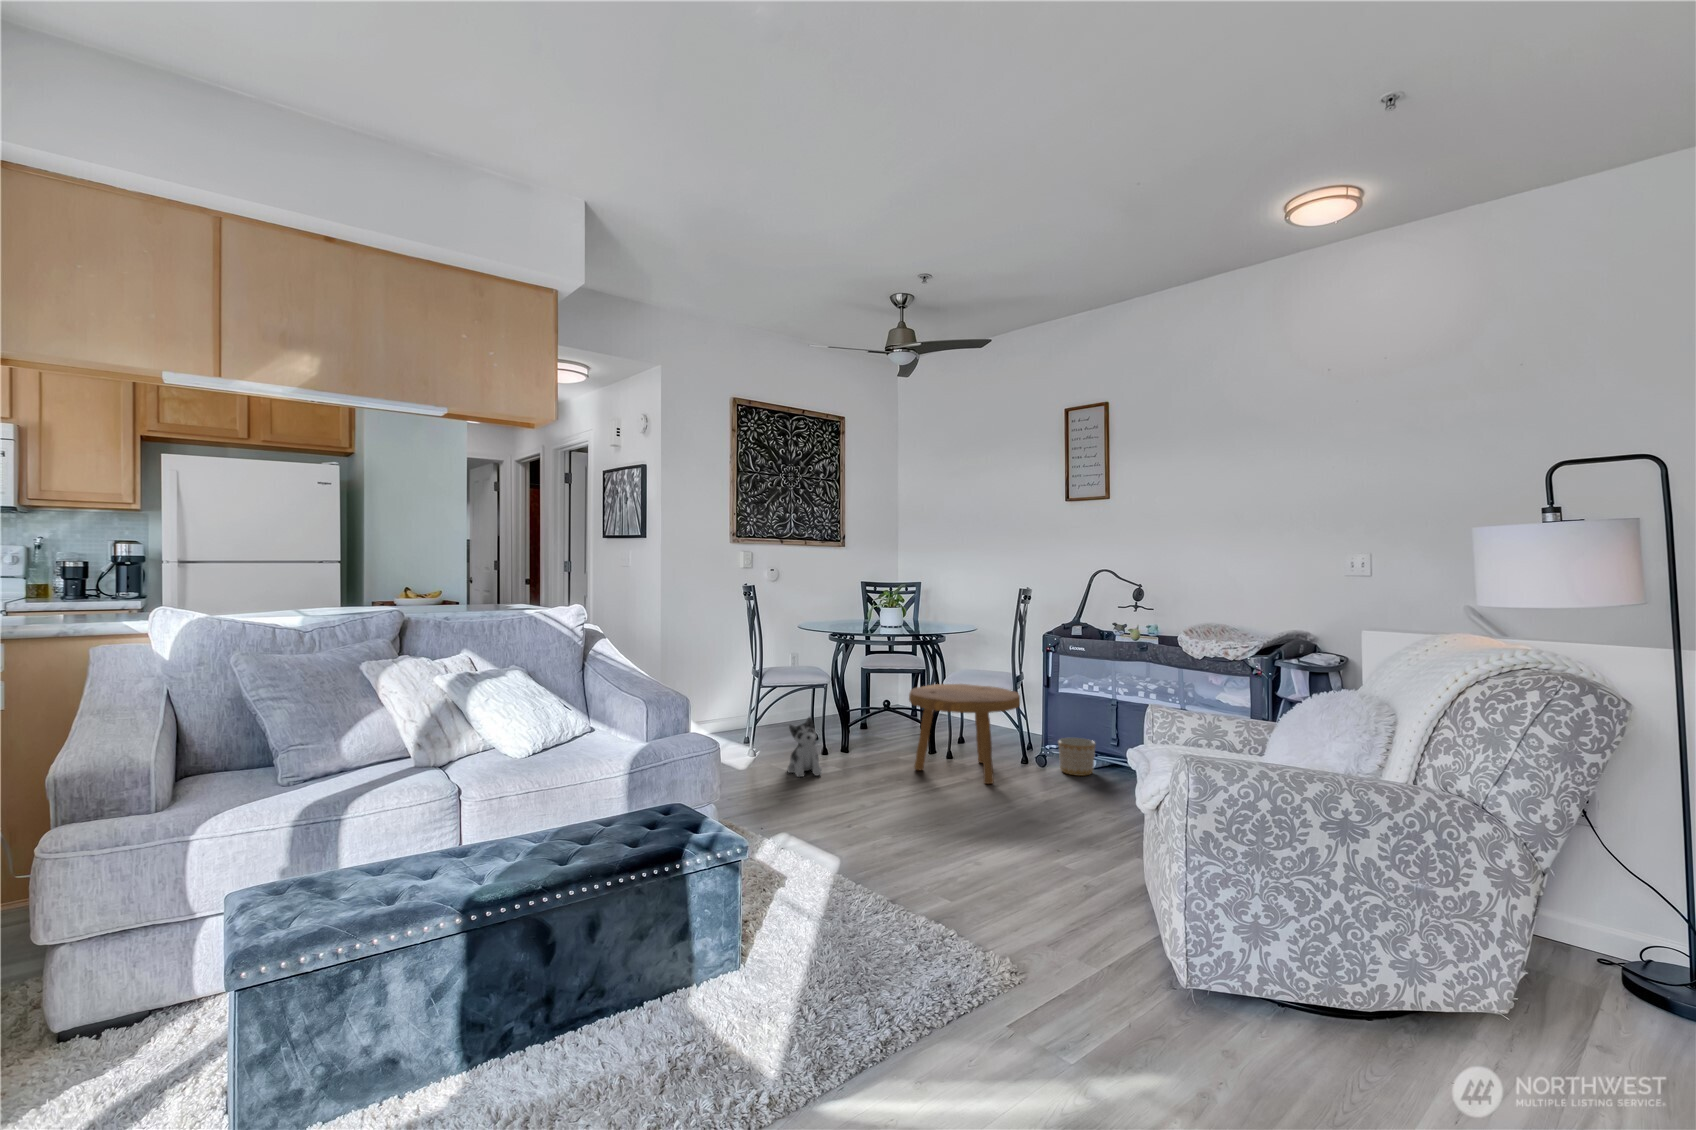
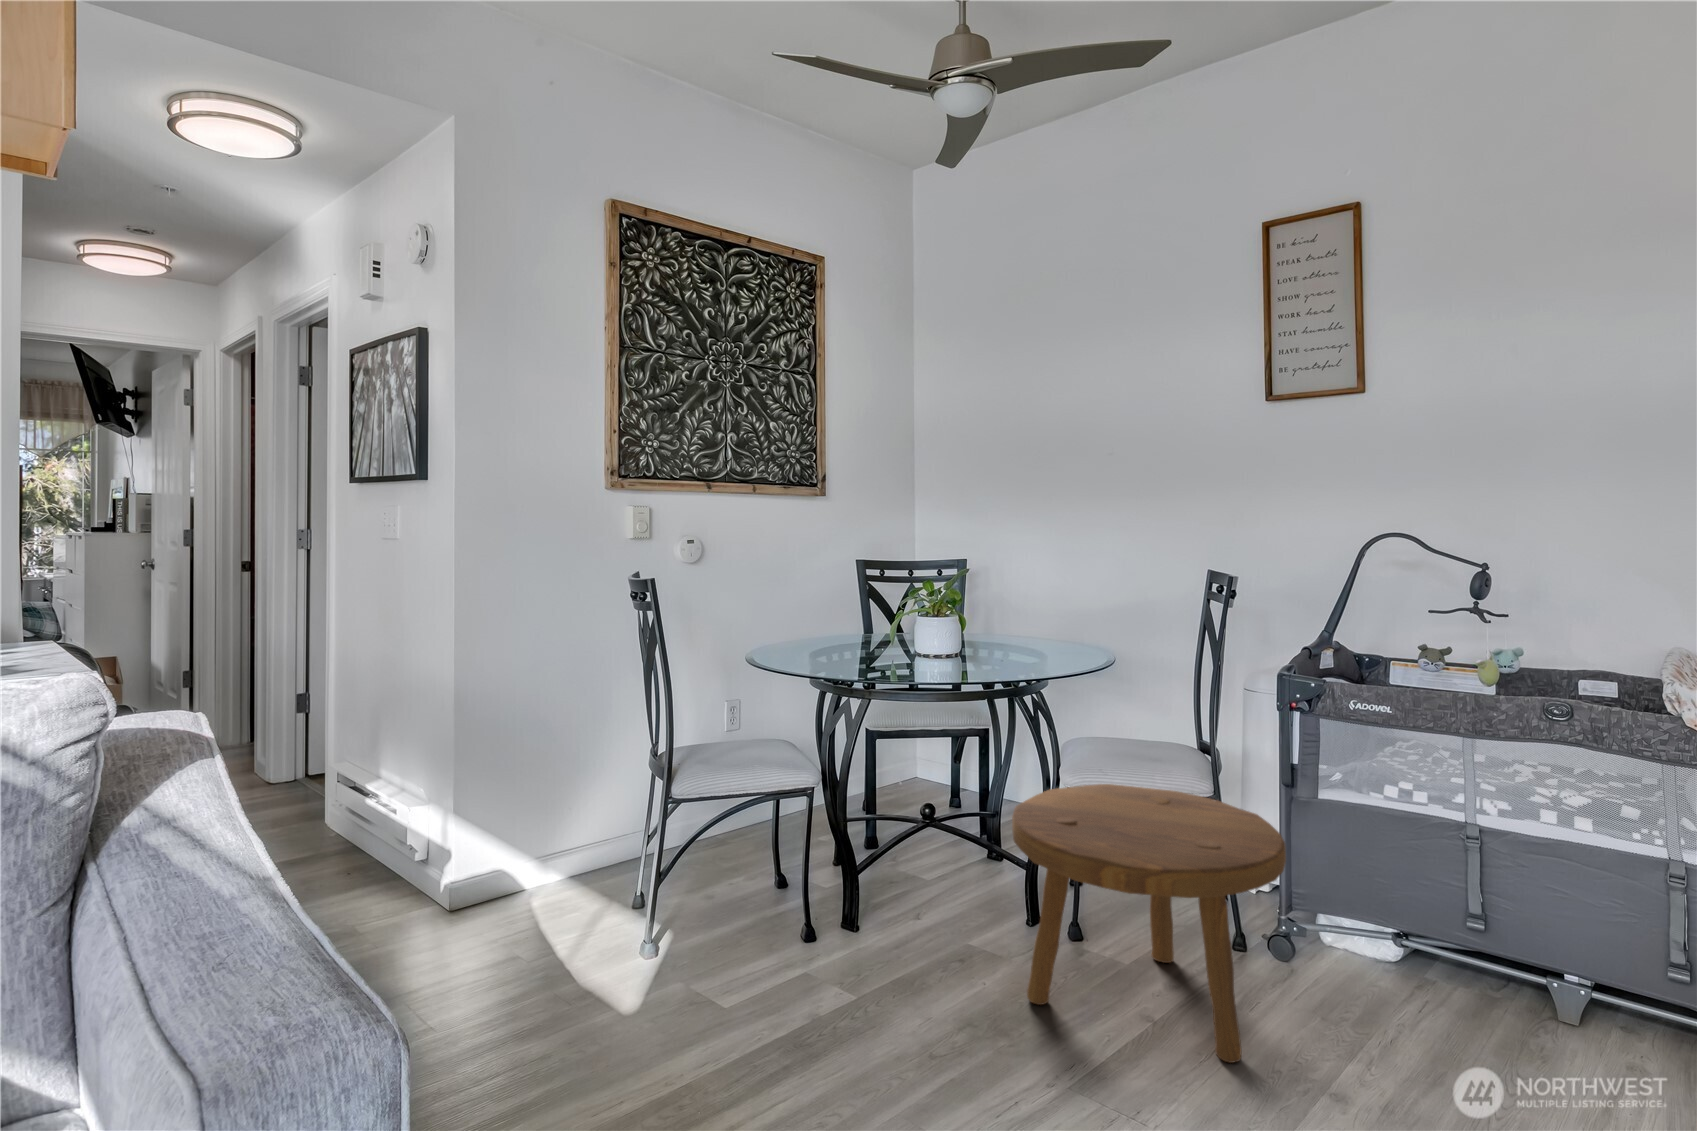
plush toy: present [787,717,822,777] -> none [730,896,816,1055]
planter: present [1058,738,1095,776] -> none [1344,905,1440,1006]

